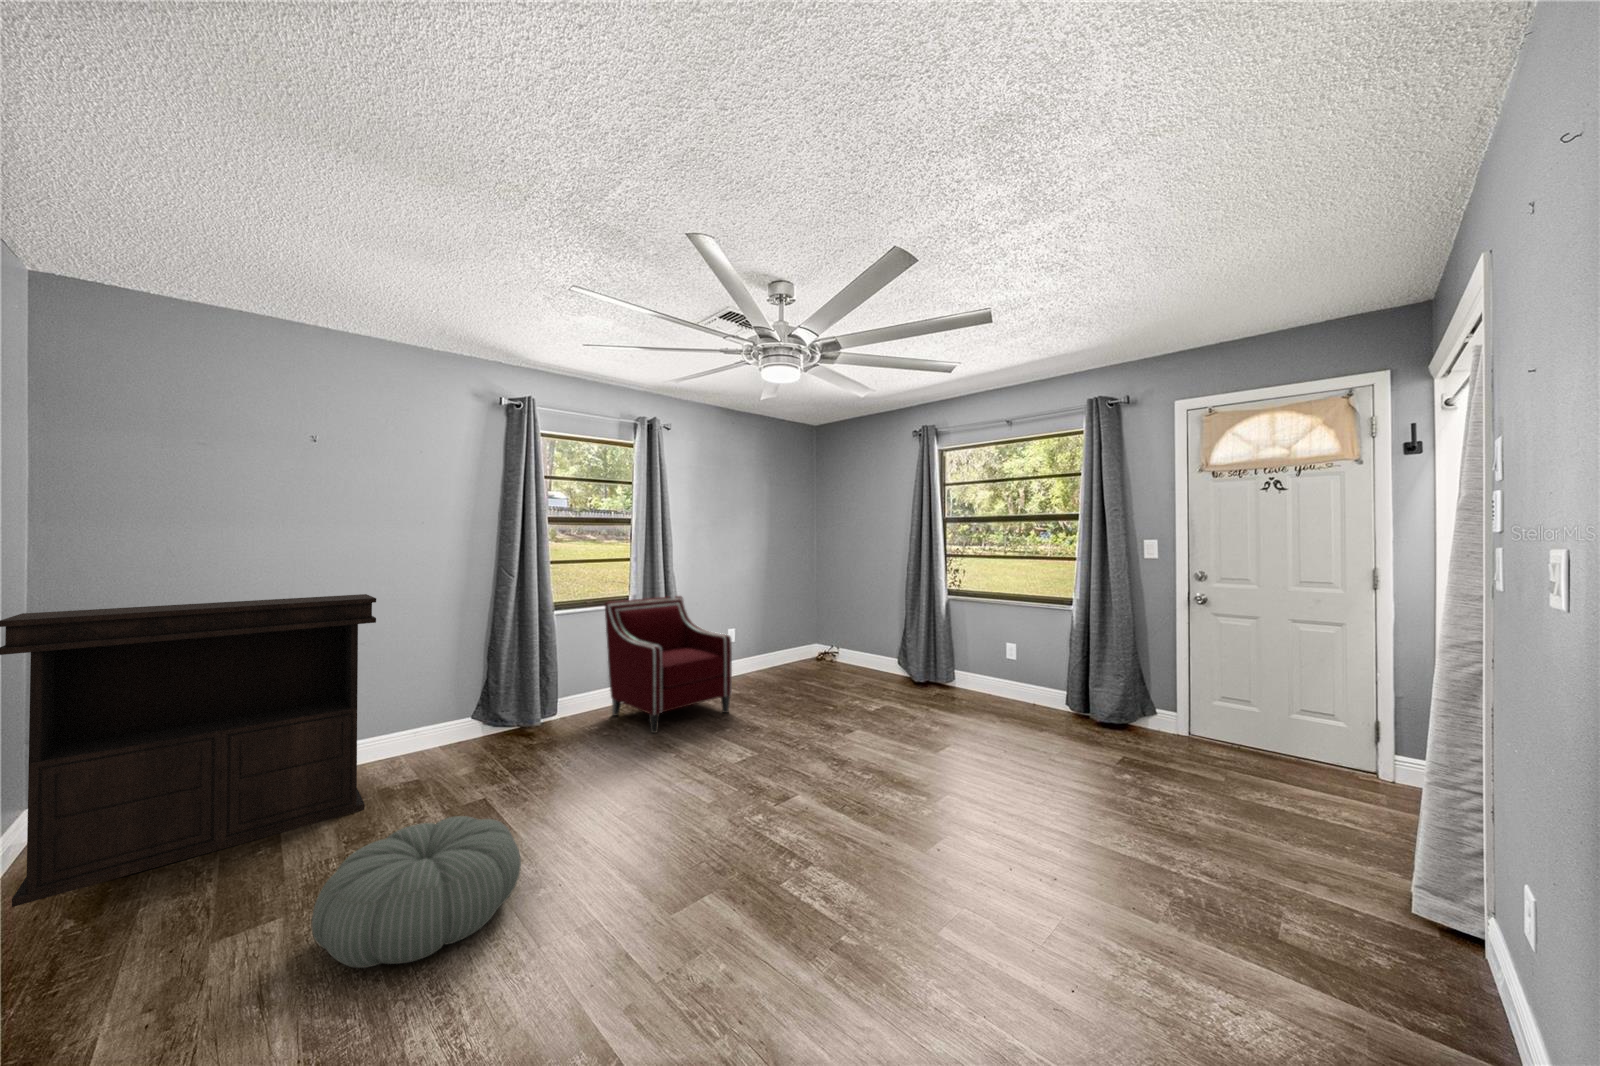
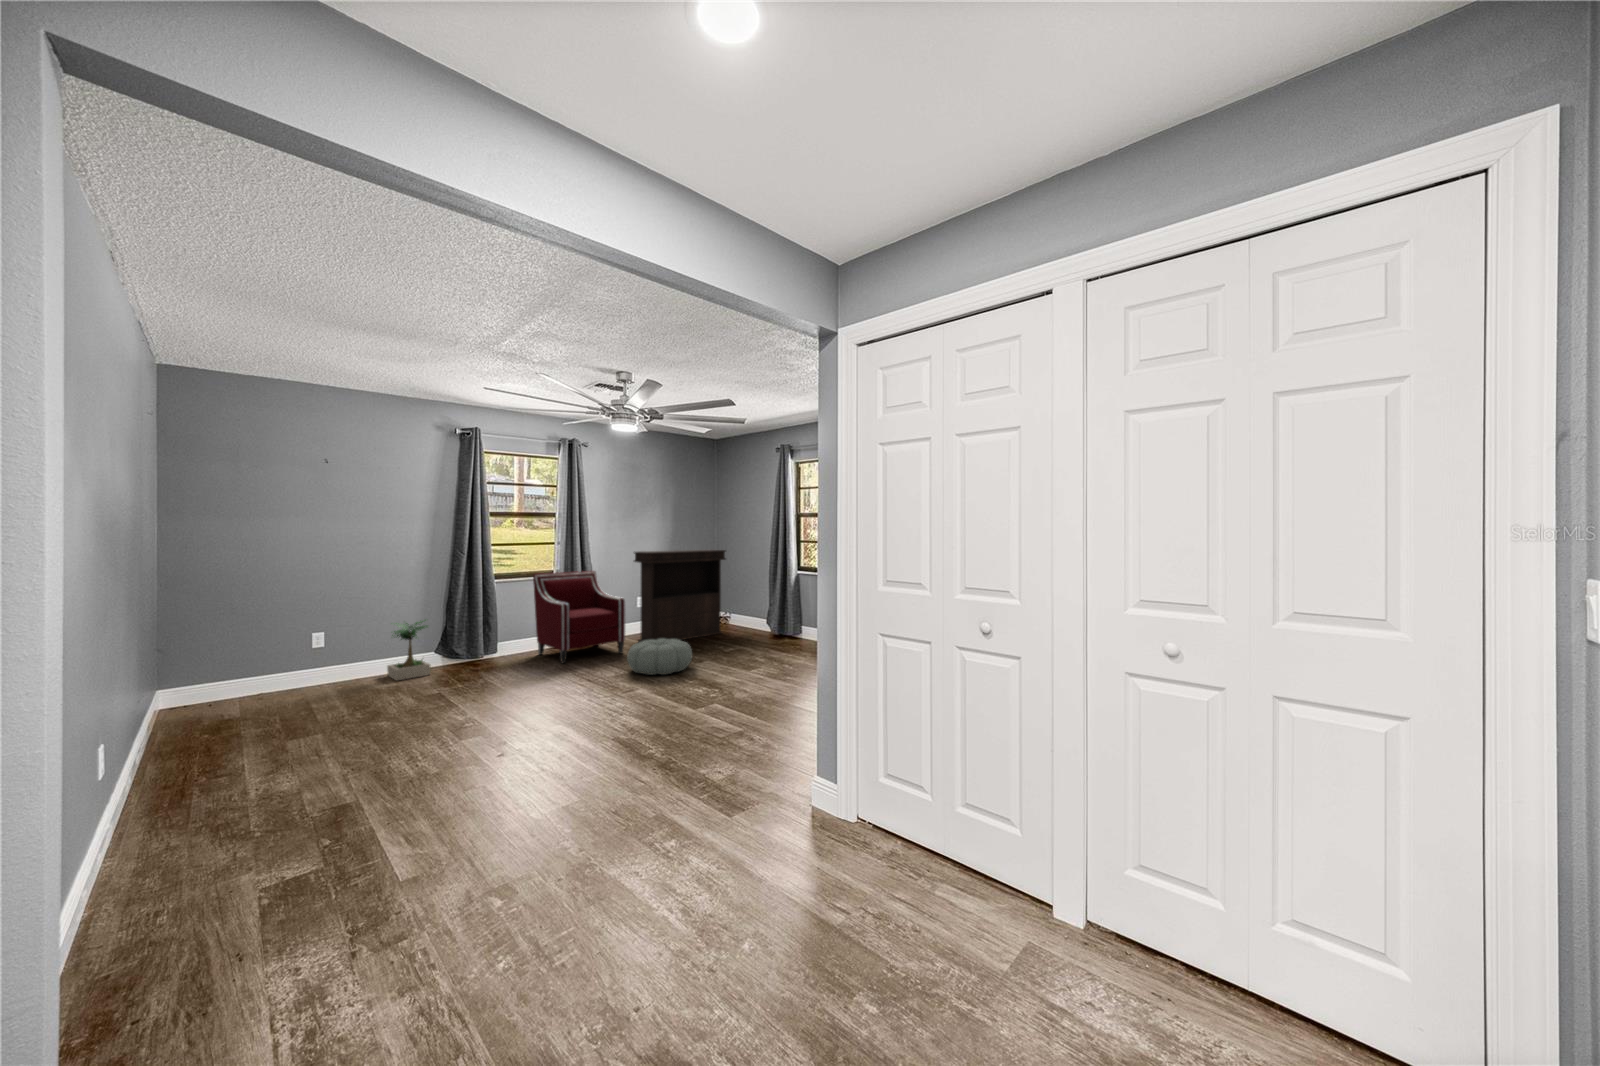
console table: present [0,594,376,907] -> present [634,549,726,642]
potted plant: none [403,672,475,770] -> present [387,620,431,680]
pouf: present [312,816,521,968] -> present [627,639,692,675]

